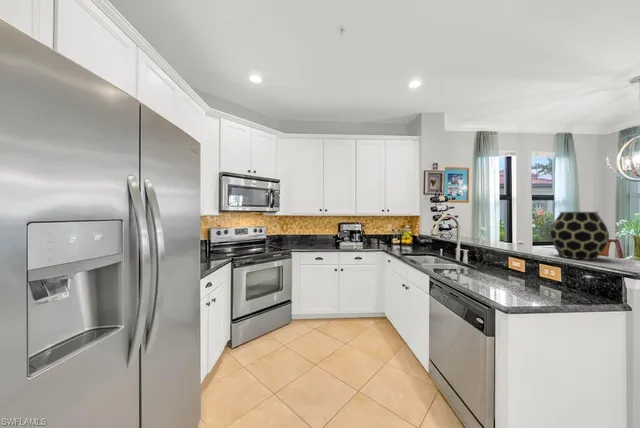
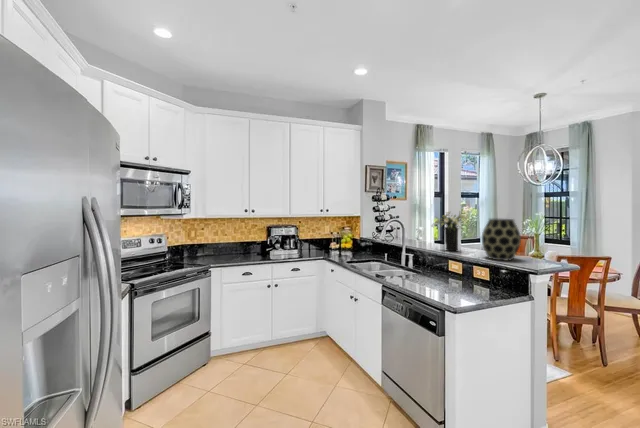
flower arrangement: none [487,205,533,248] -> present [432,212,468,251]

